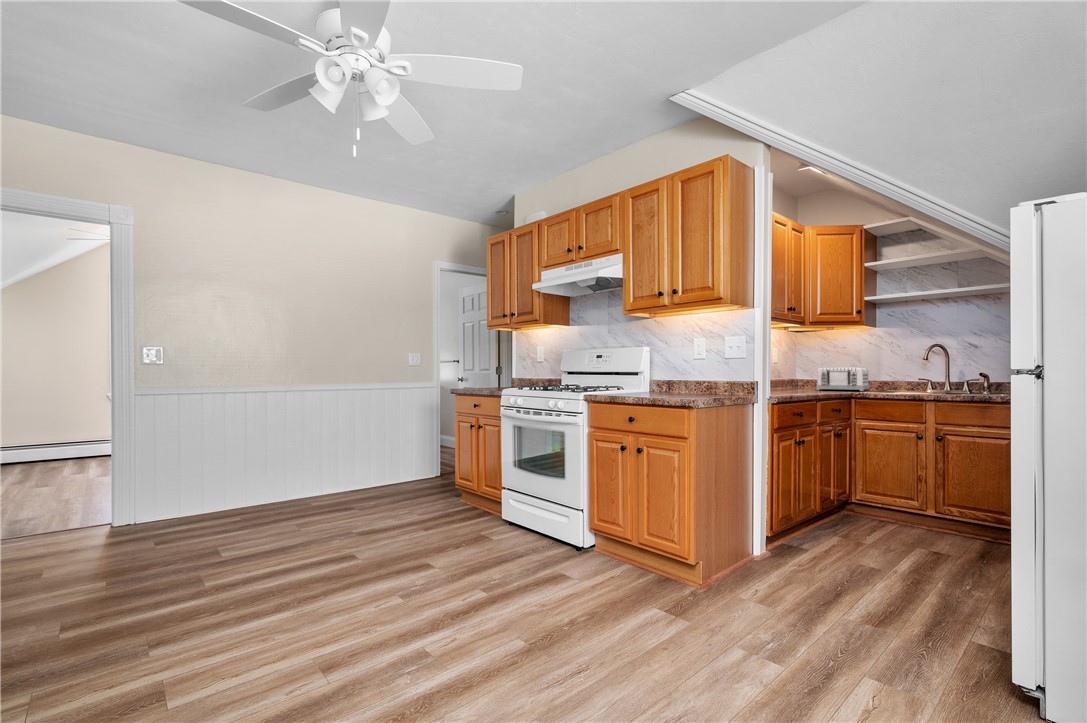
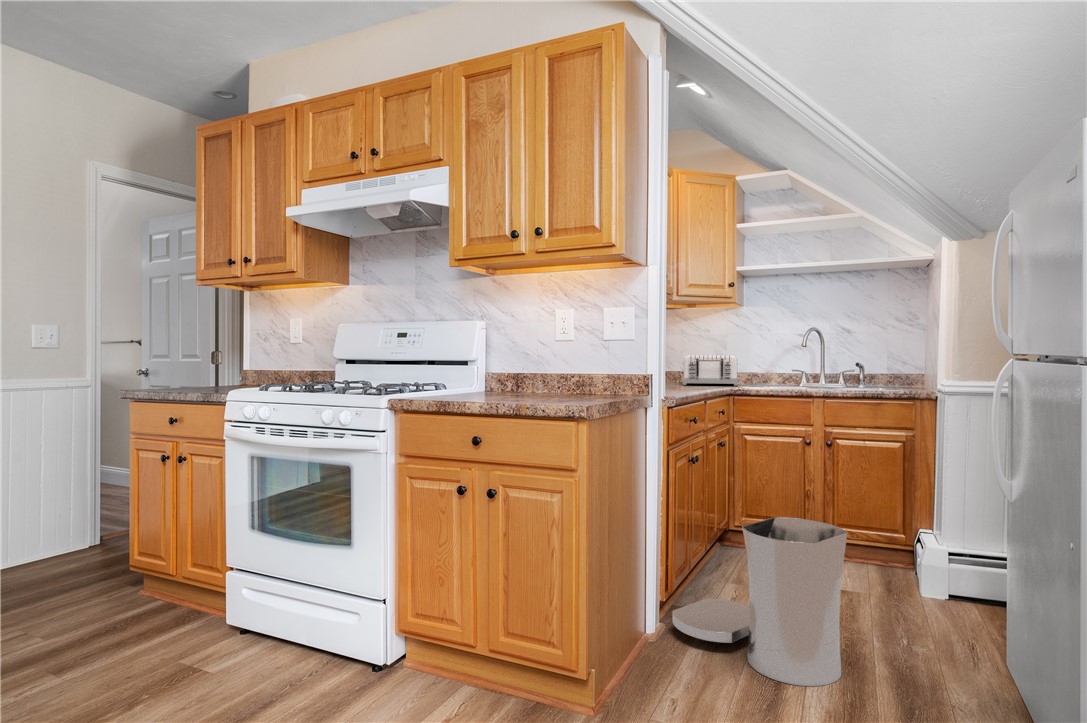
trash can: none [775,483,897,597] -> present [672,517,847,686]

